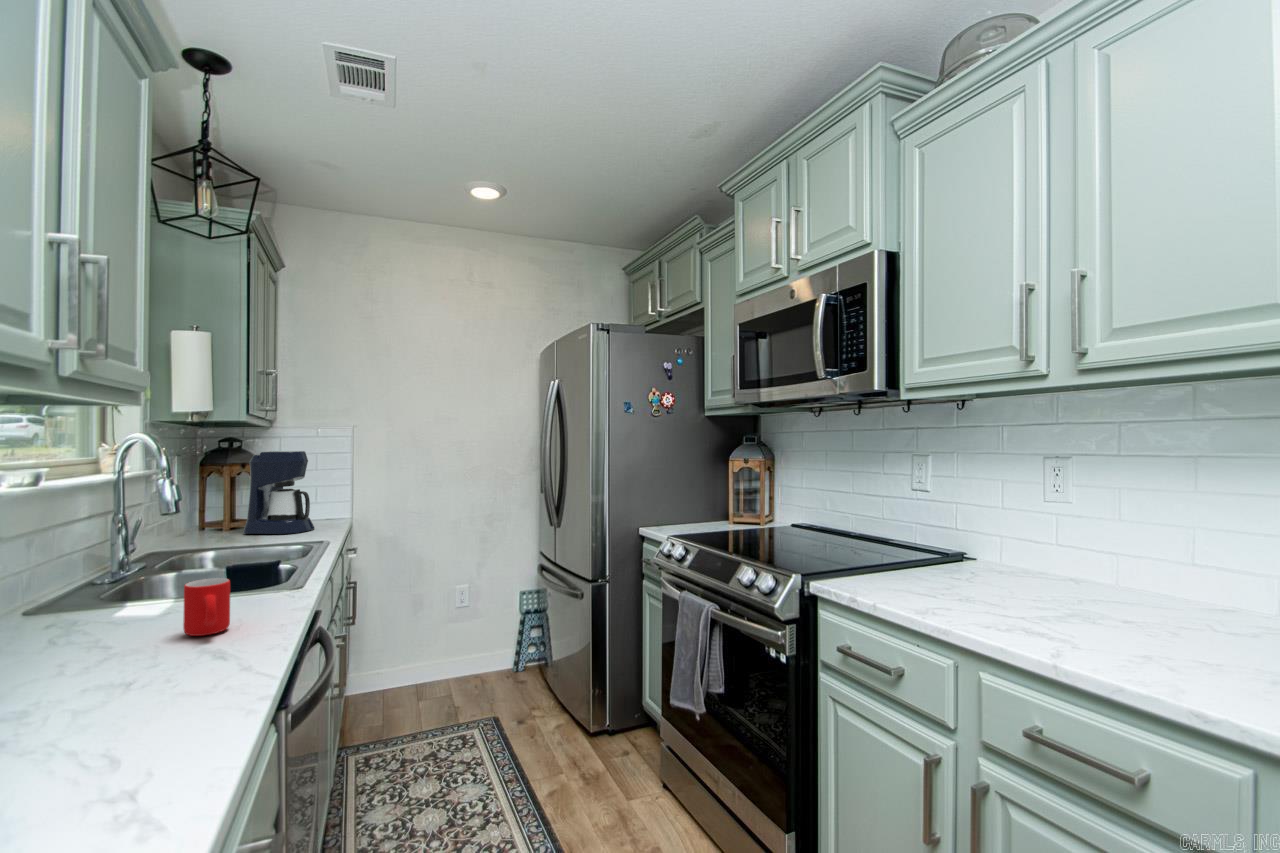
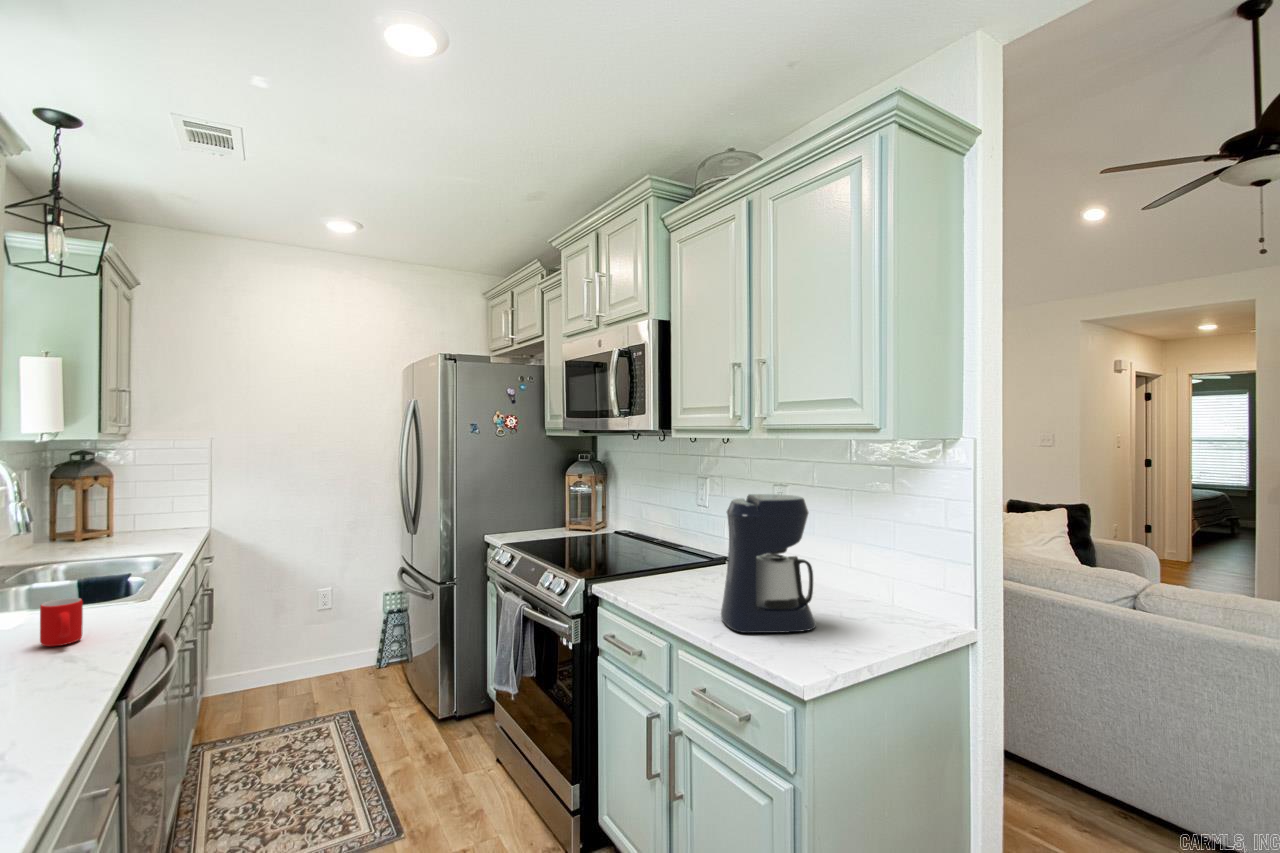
coffee maker: present [243,451,315,534] -> present [721,494,816,633]

